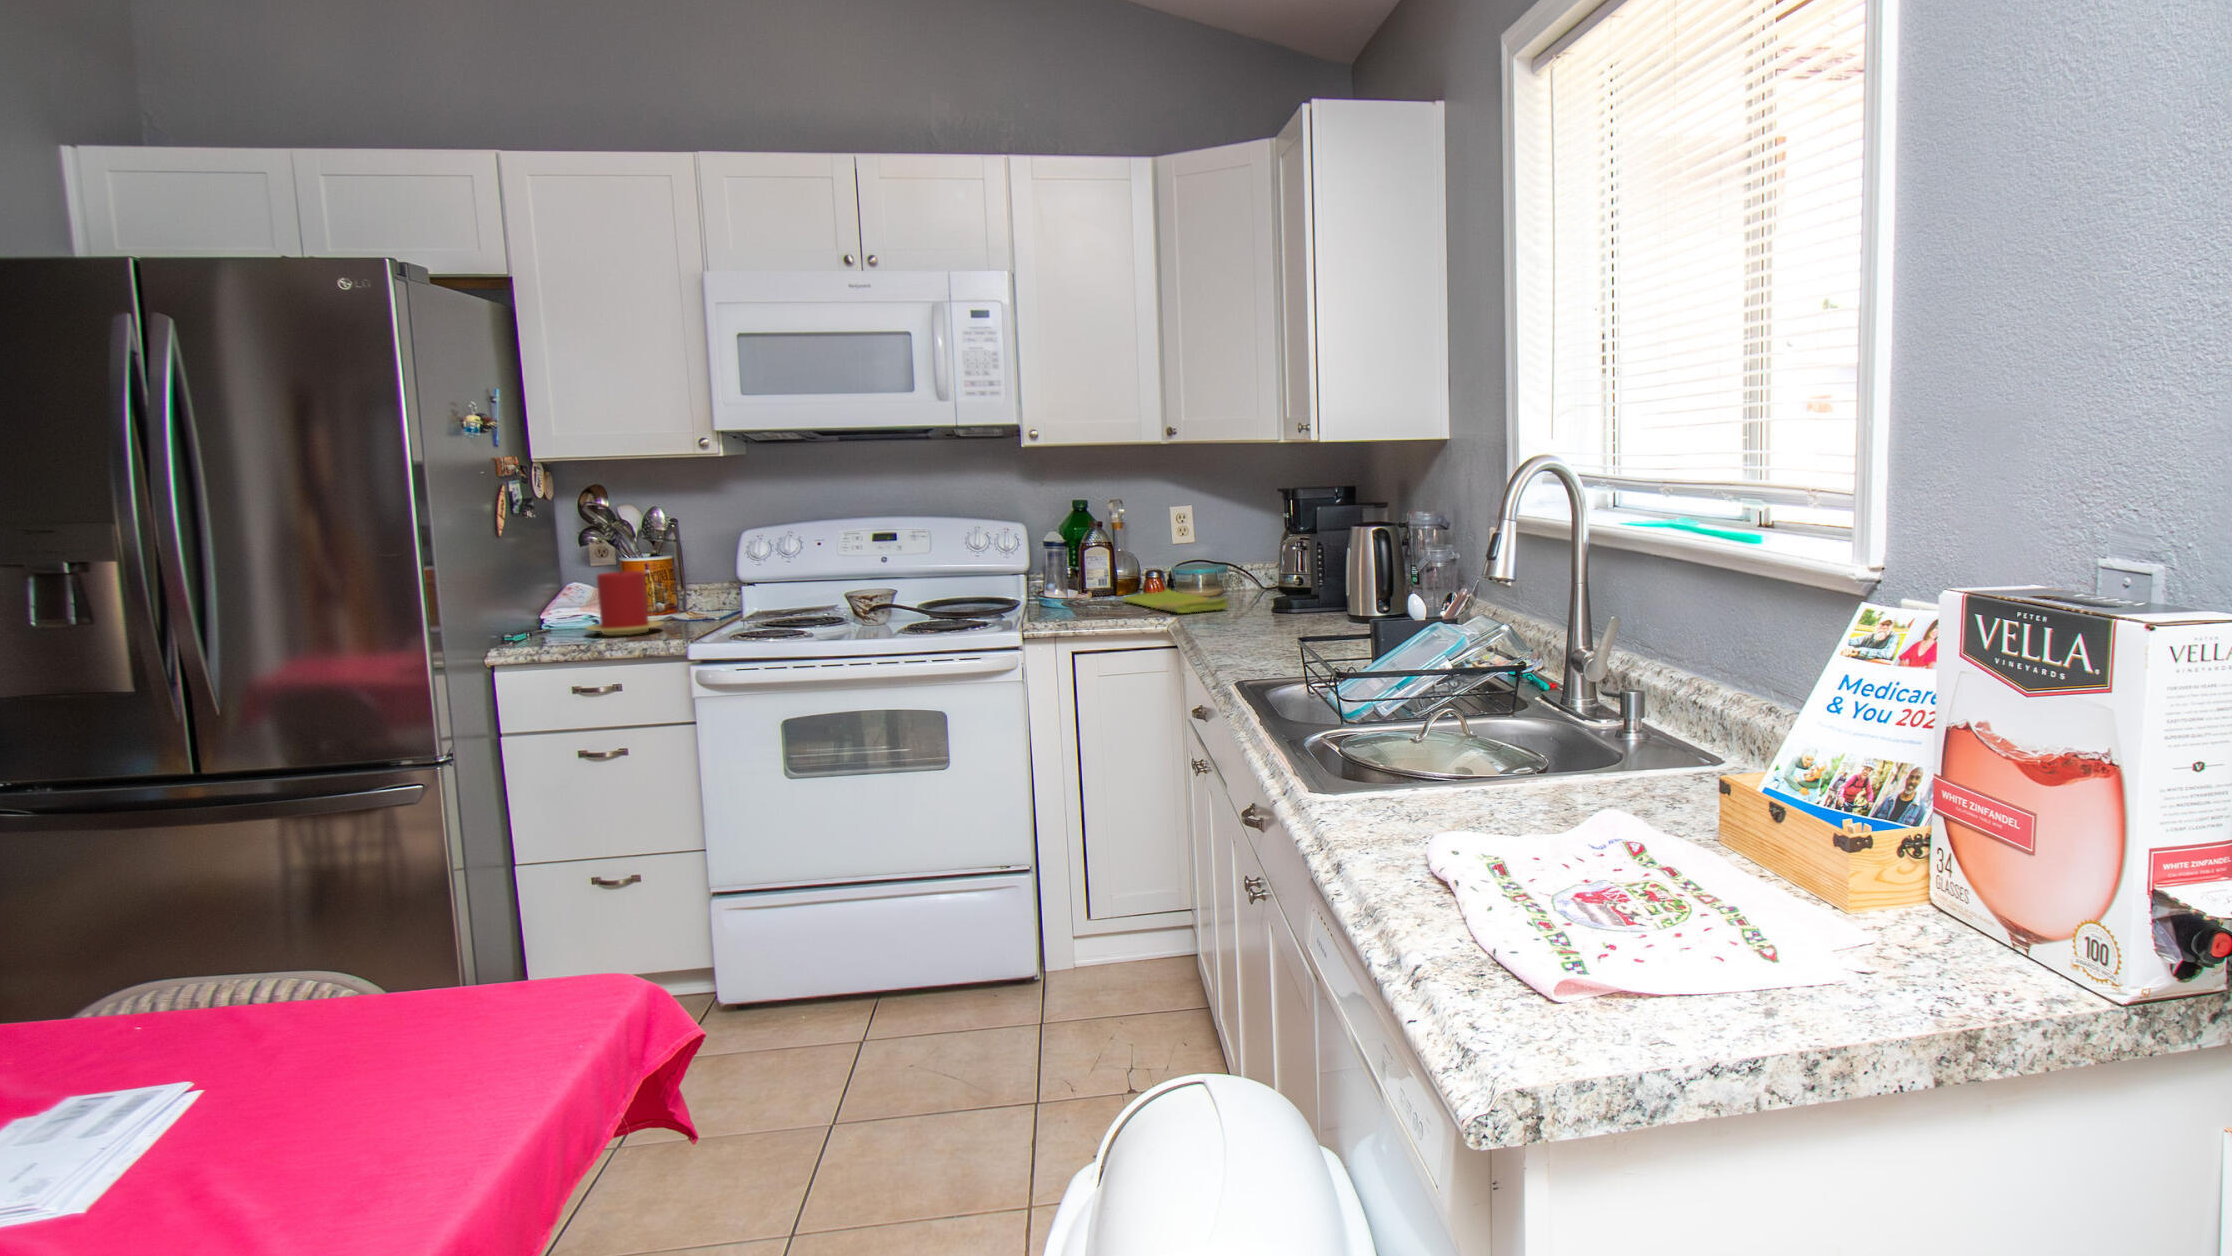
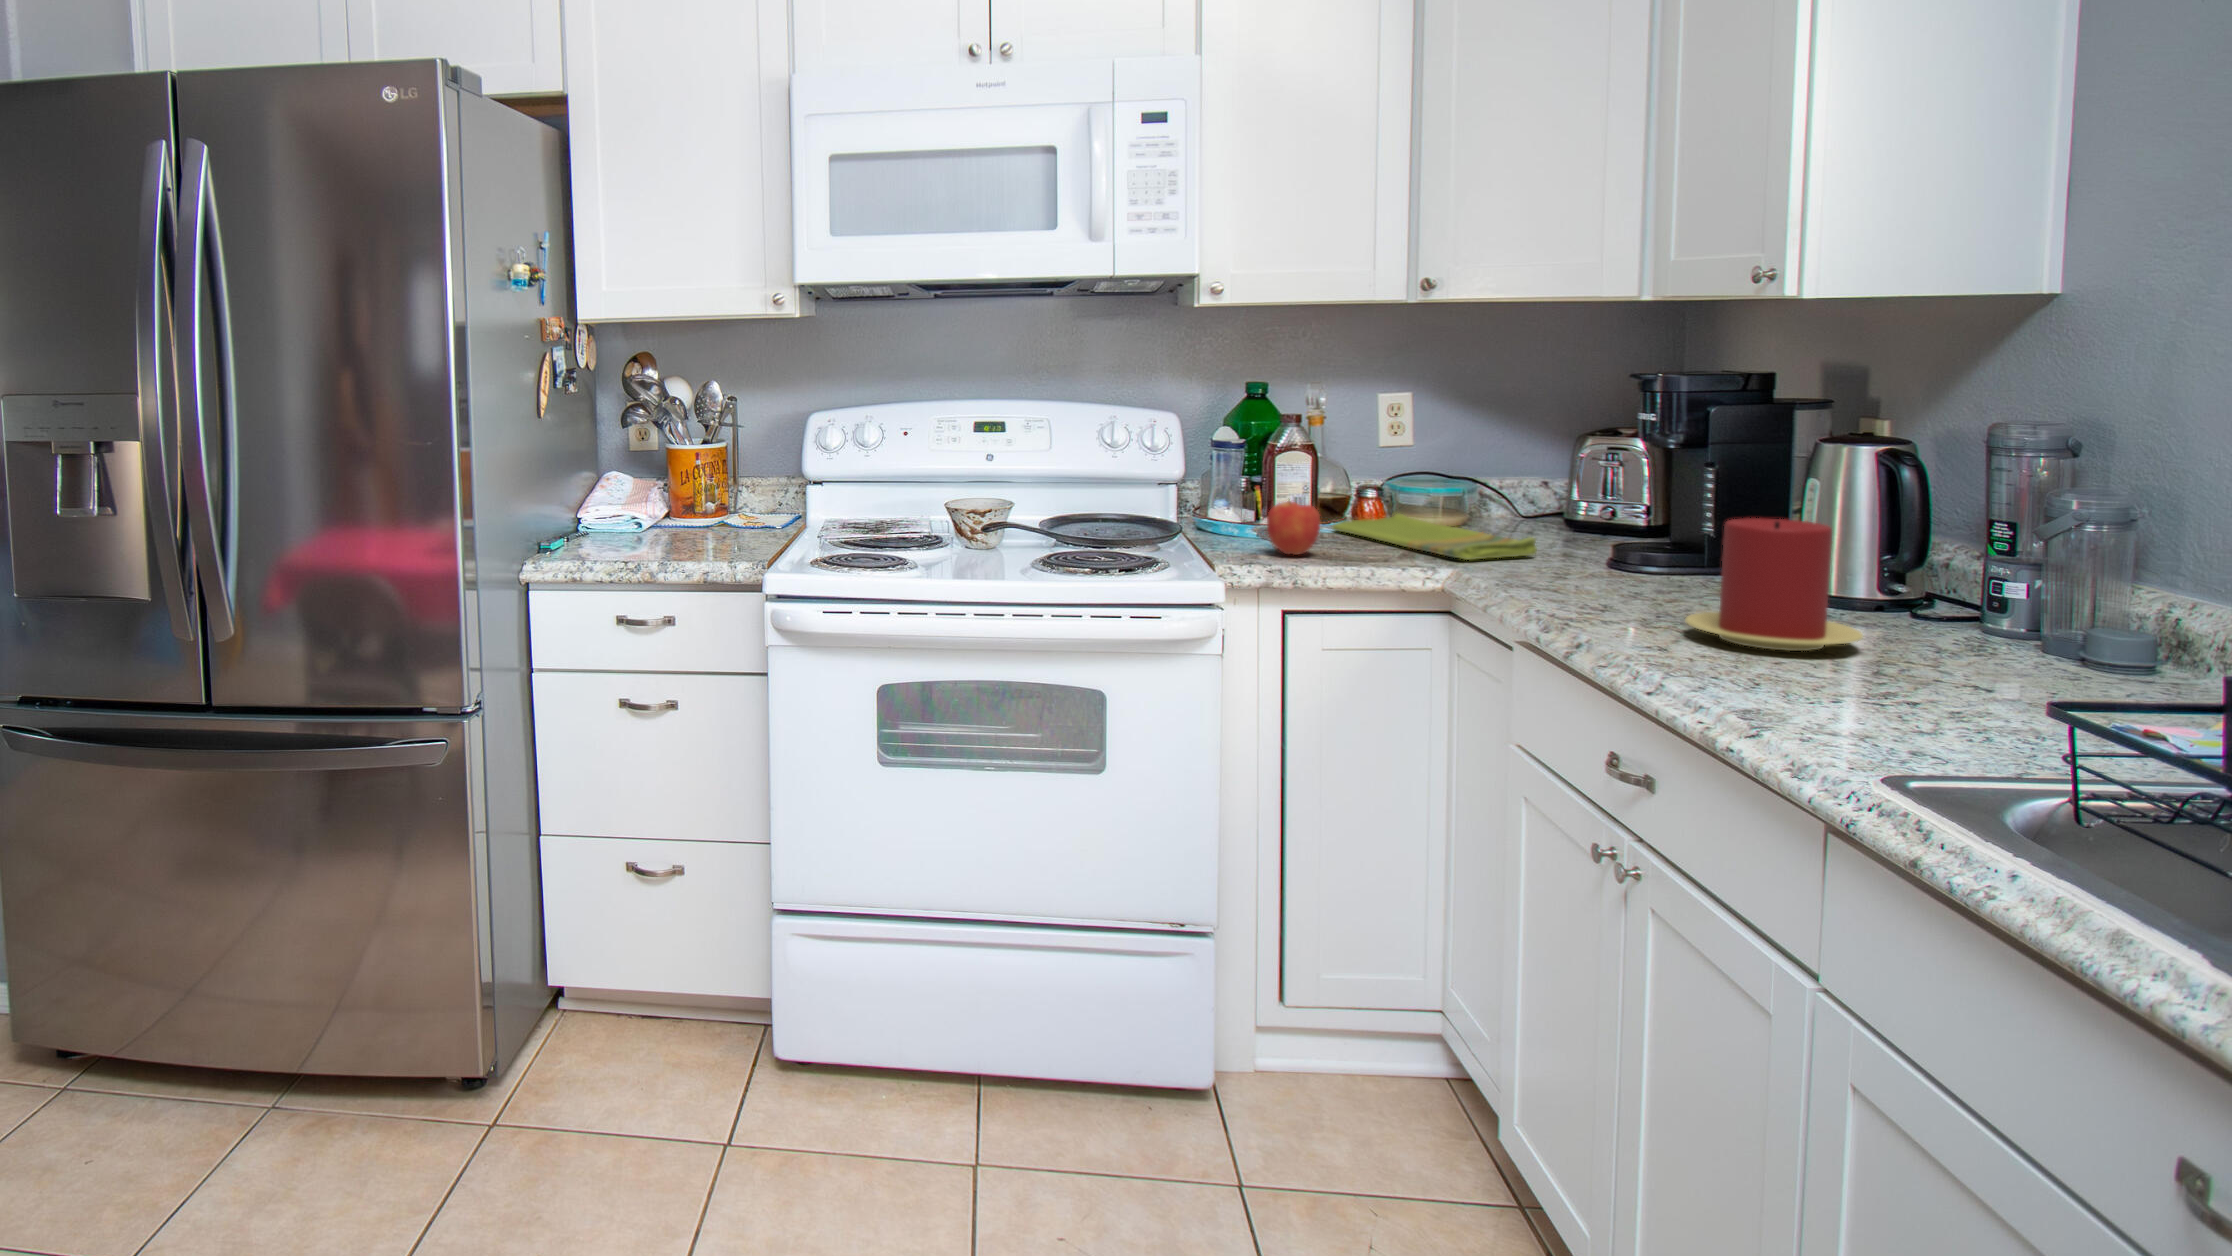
candle: present [586,571,663,635] -> present [1685,518,1863,651]
apple: none [1060,578,1095,616] -> present [1267,501,1320,555]

